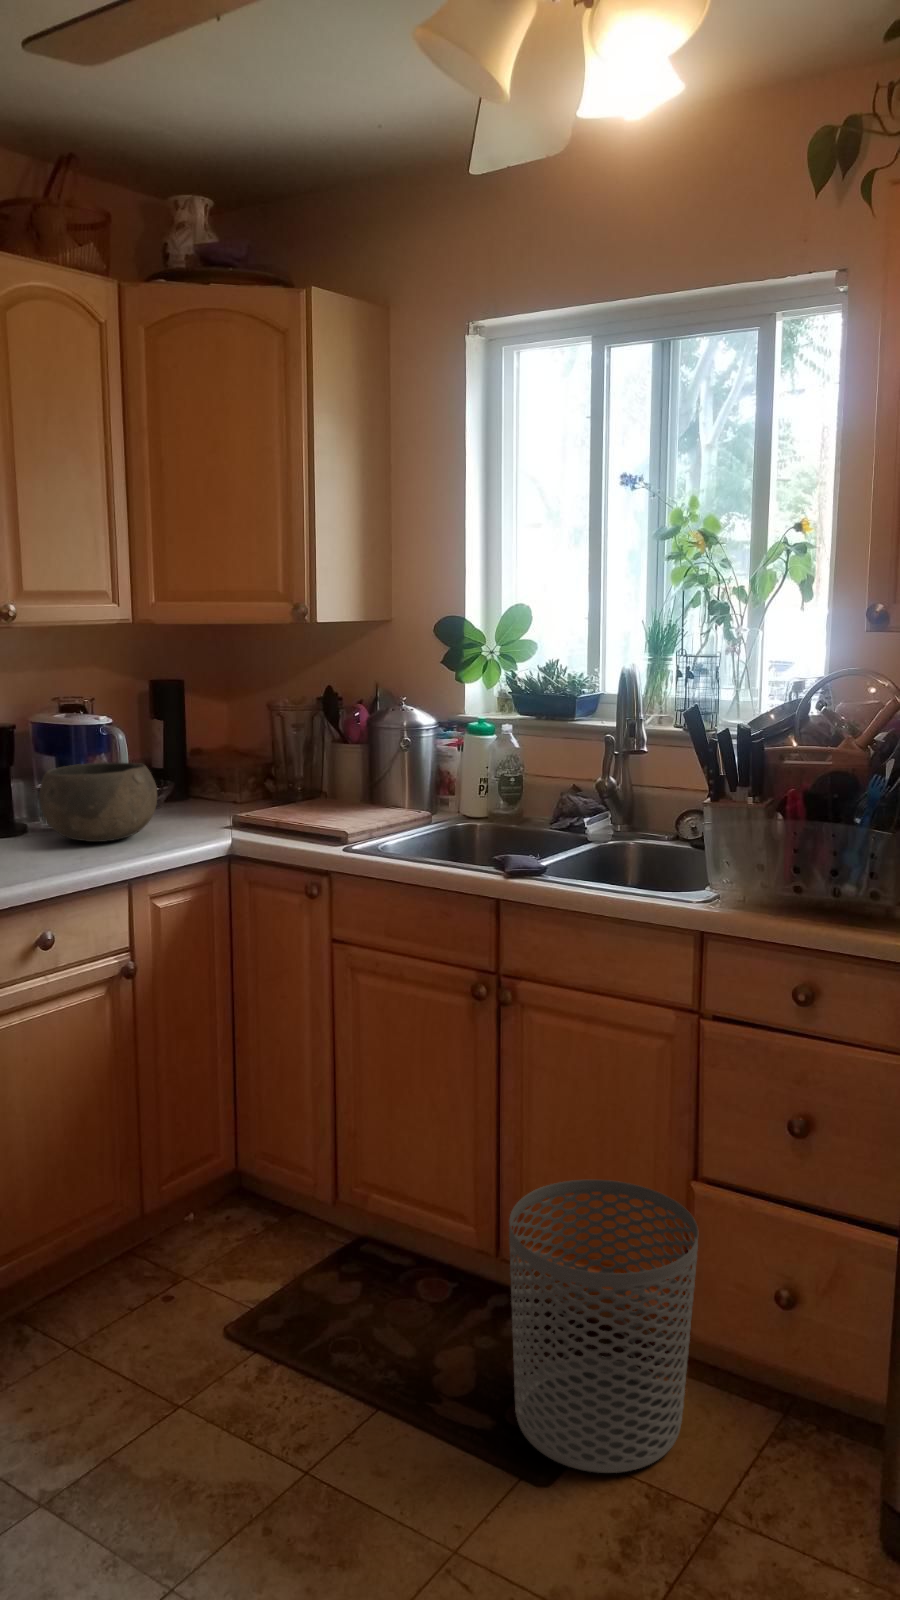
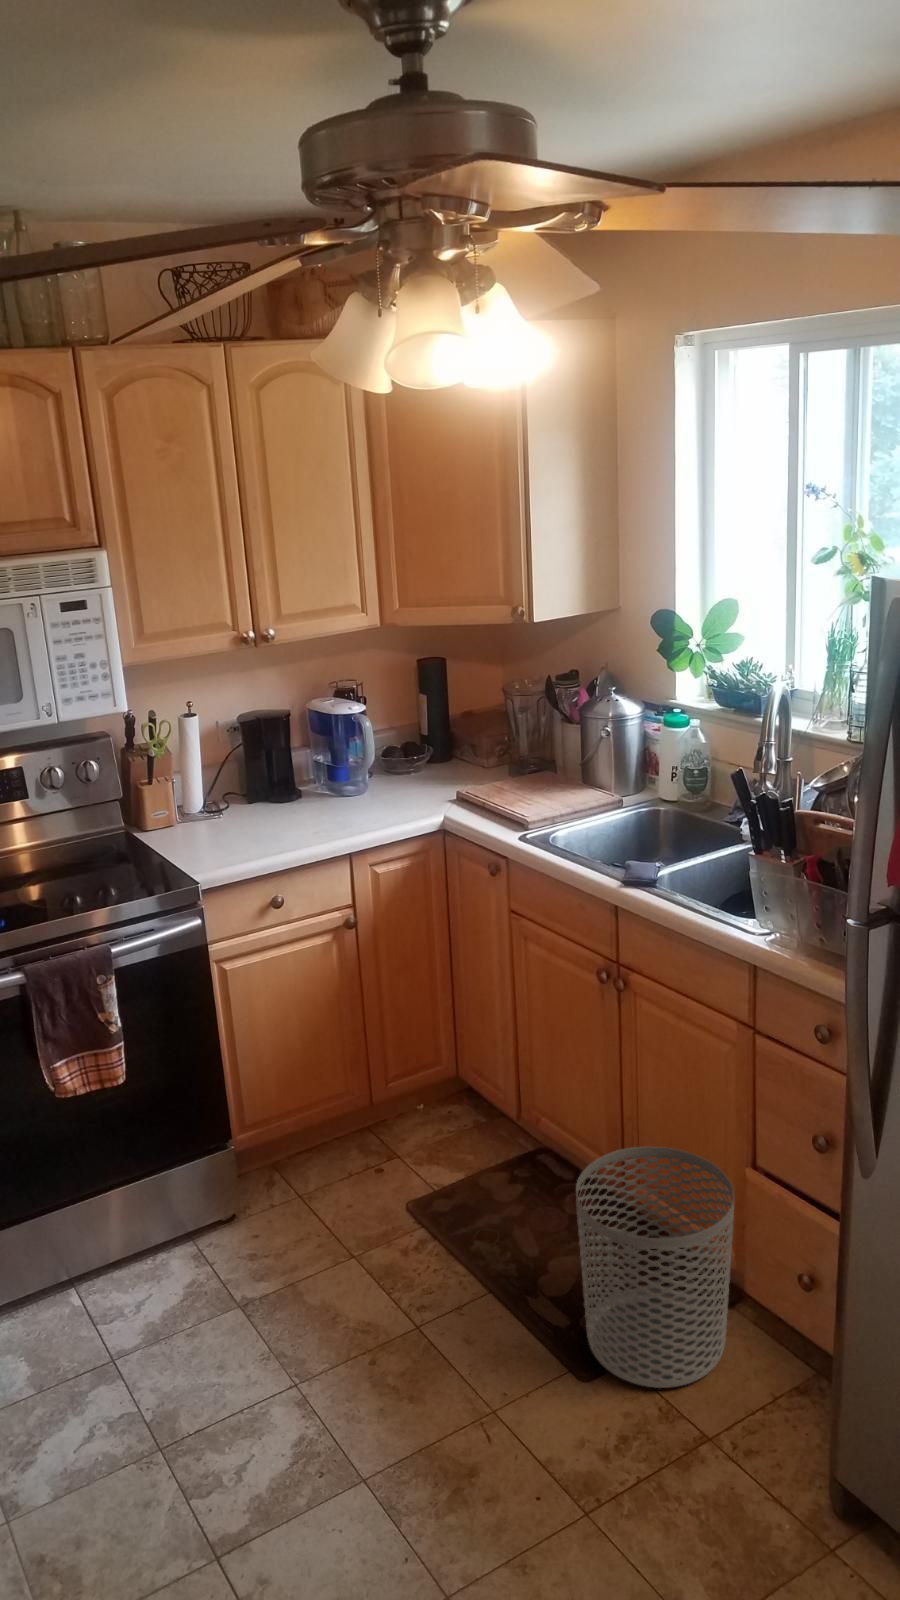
bowl: present [40,763,157,842] -> none [298,746,390,815]

